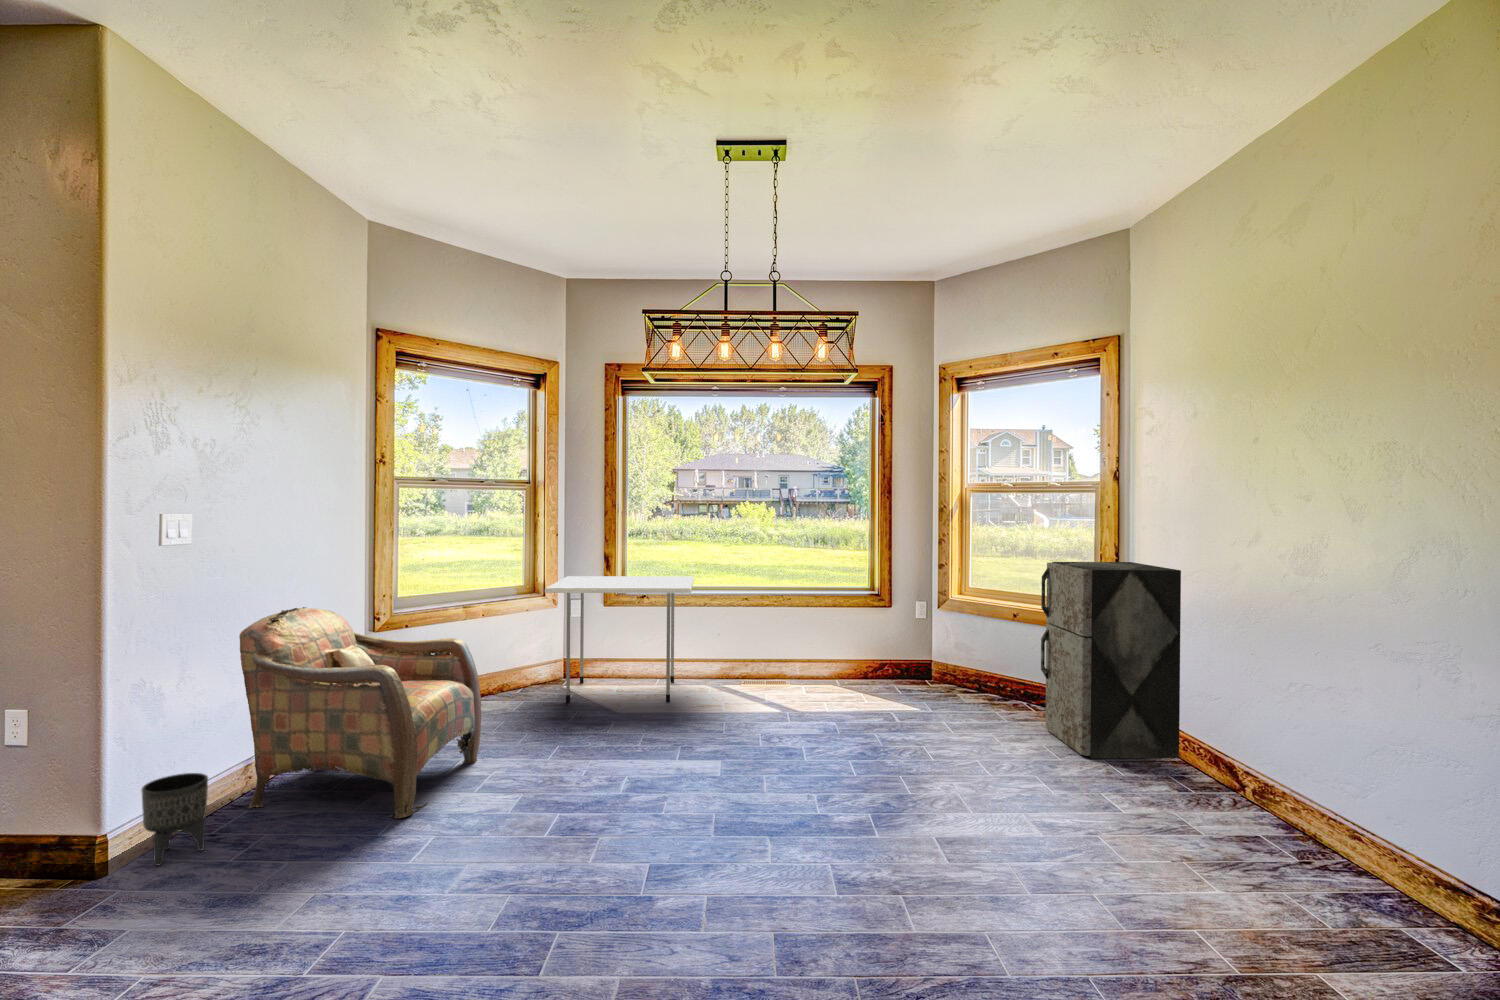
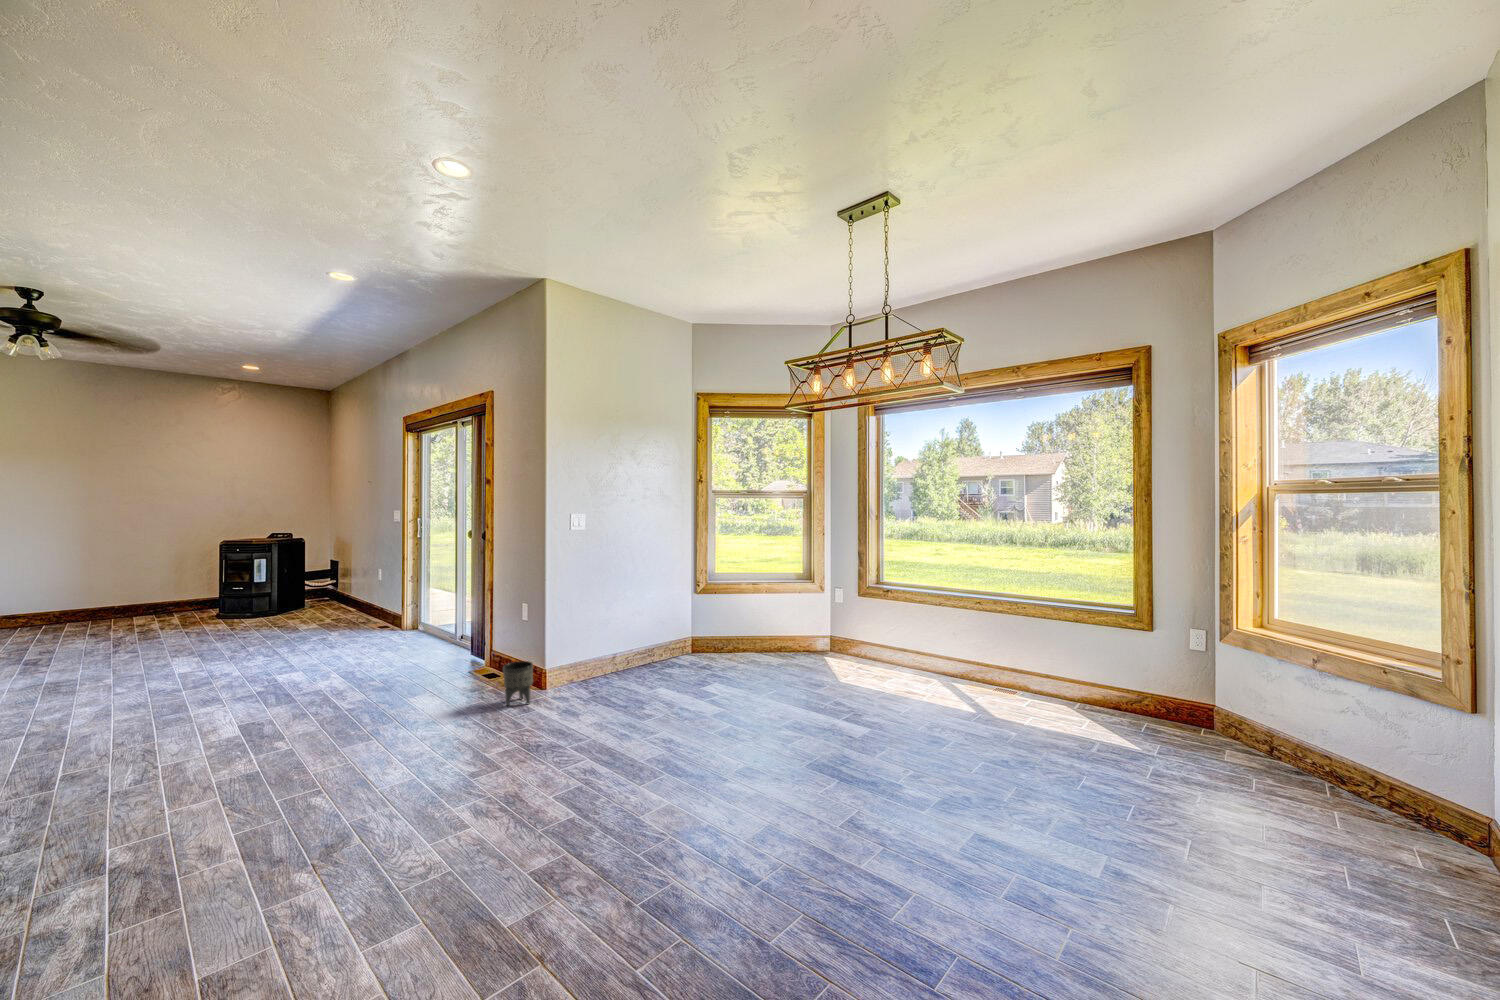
storage cabinet: present [1041,562,1181,758] -> none [1248,610,1478,994]
dining table: present [545,576,694,703] -> none [794,565,940,683]
armchair: present [239,607,481,818] -> none [569,576,701,717]

